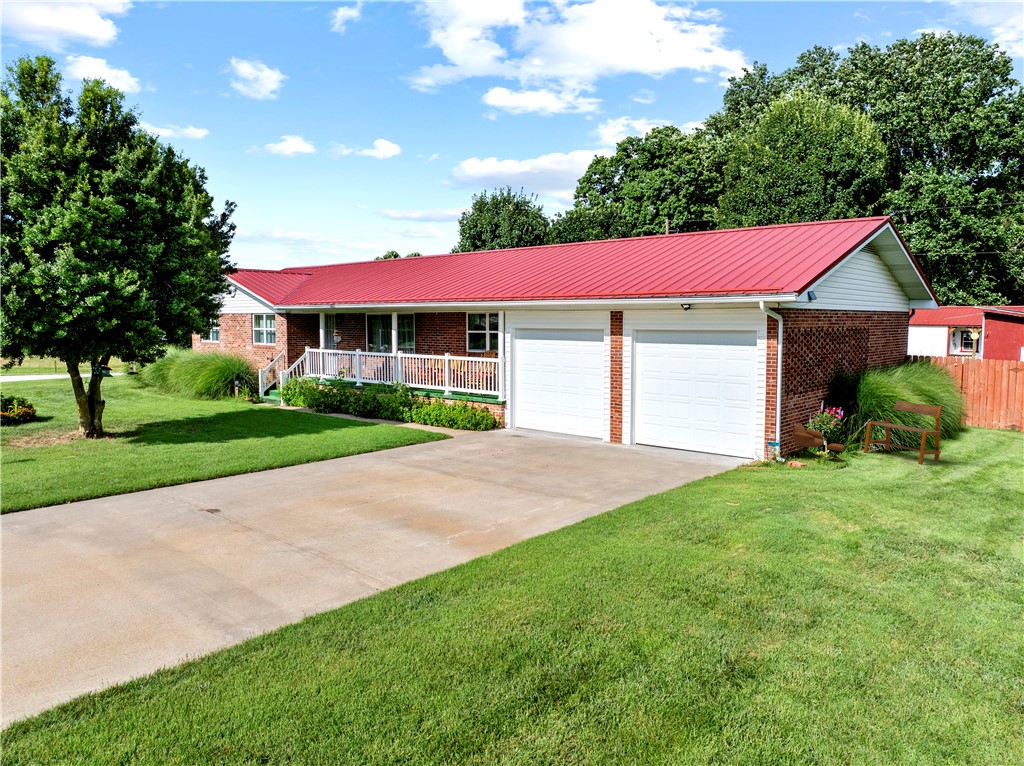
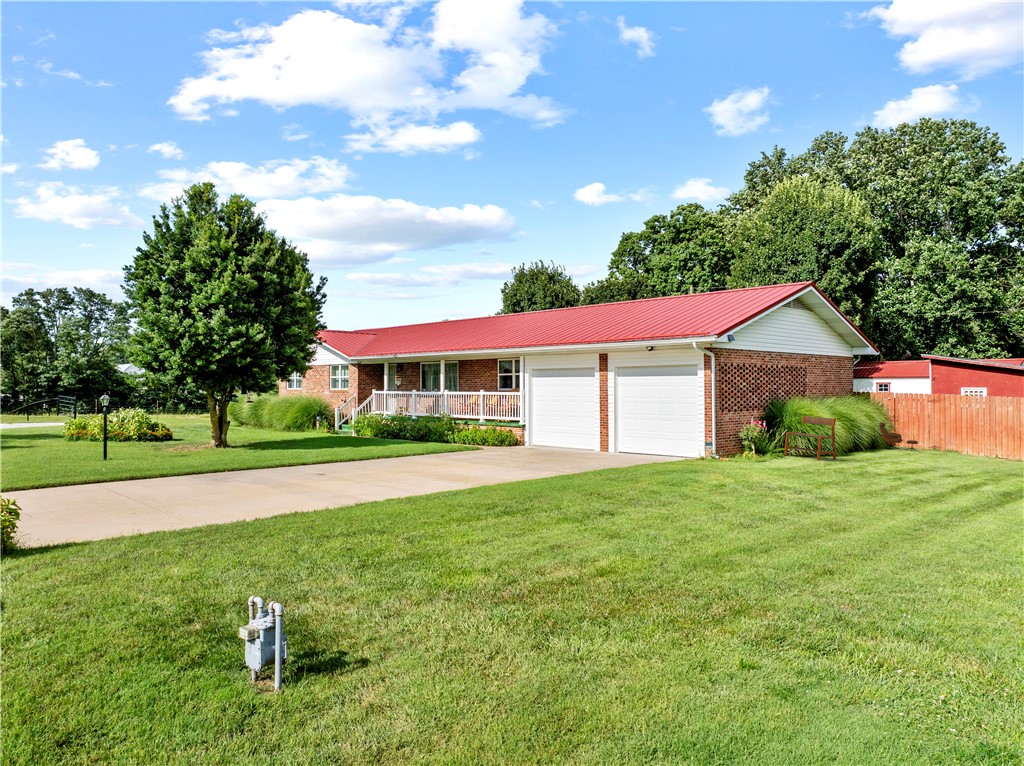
lounge chair: present [792,424,845,461] -> present [879,422,918,450]

